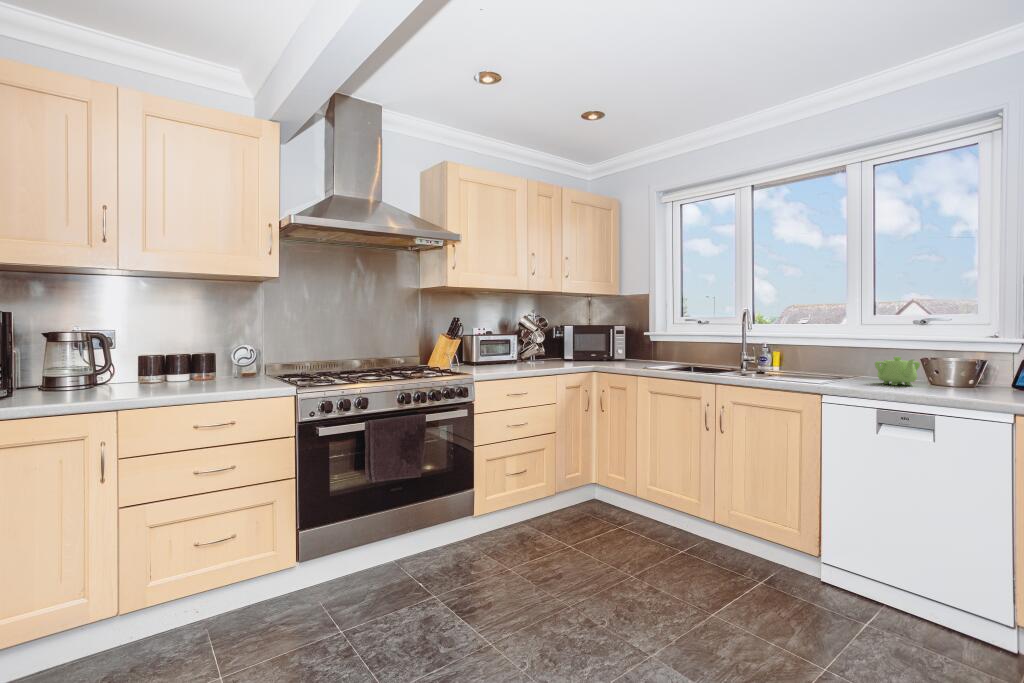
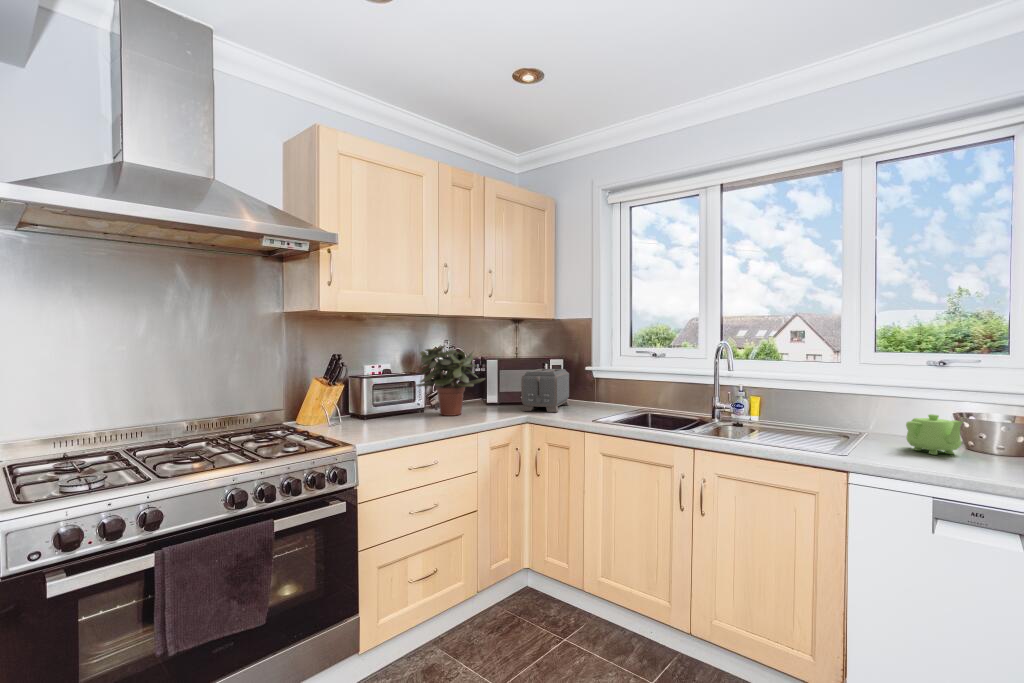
potted plant: none [511,312,563,365] -> present [416,346,485,416]
toaster: none [591,333,631,365] -> present [521,369,570,412]

